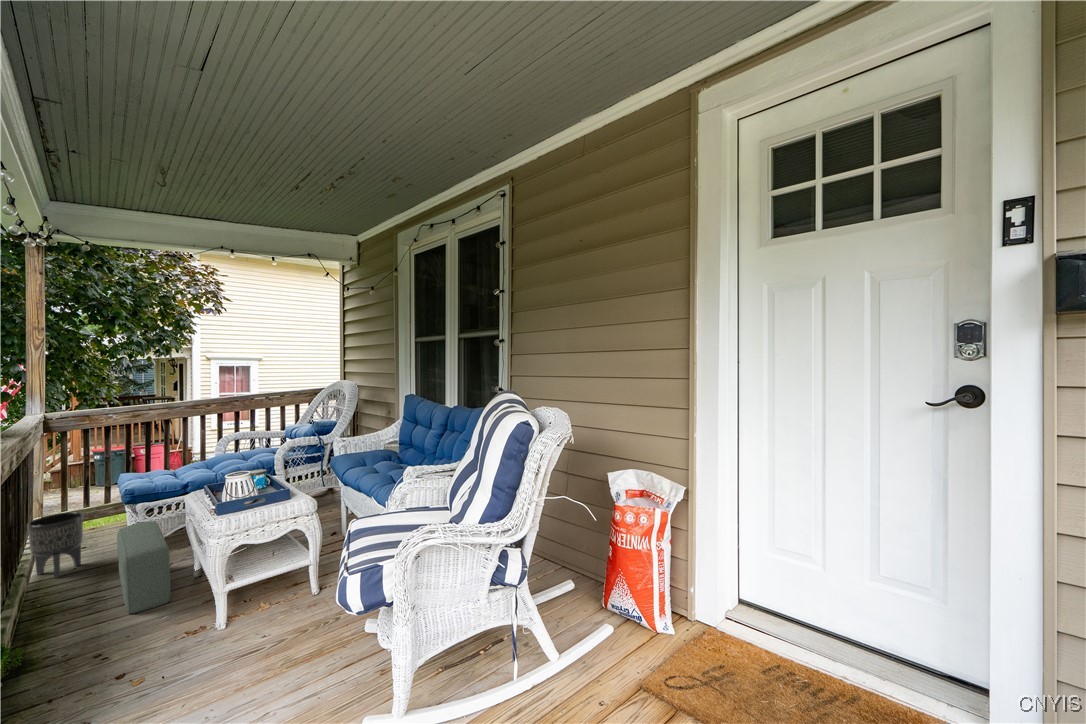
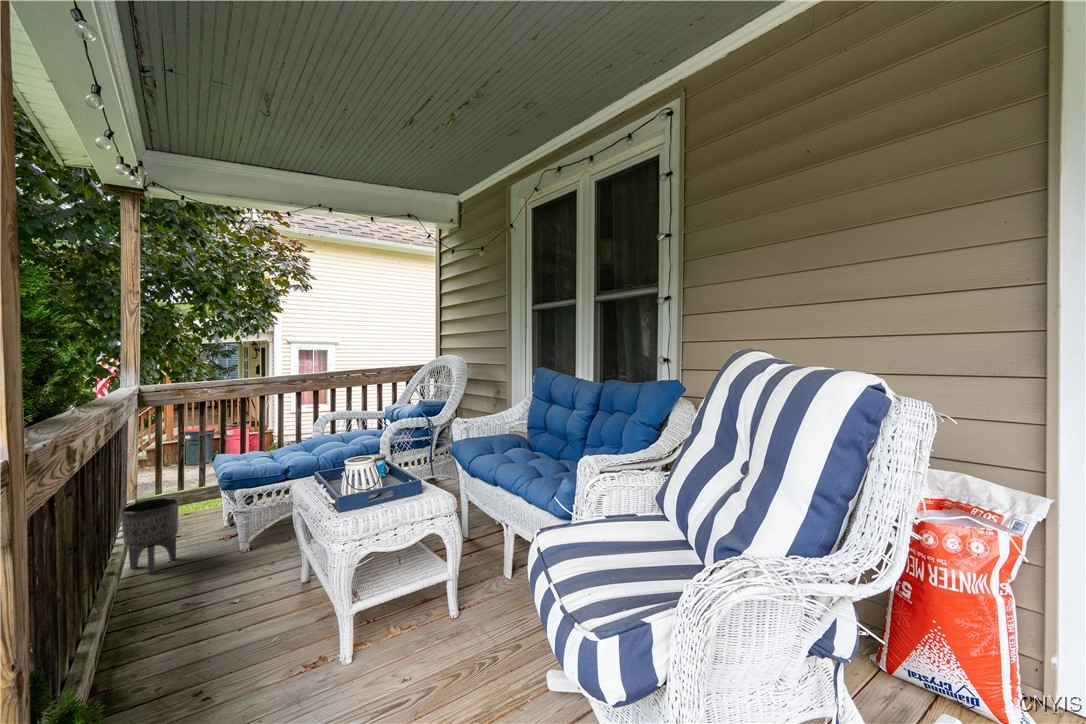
pouf: present [117,521,170,614] -> none [217,513,279,630]

